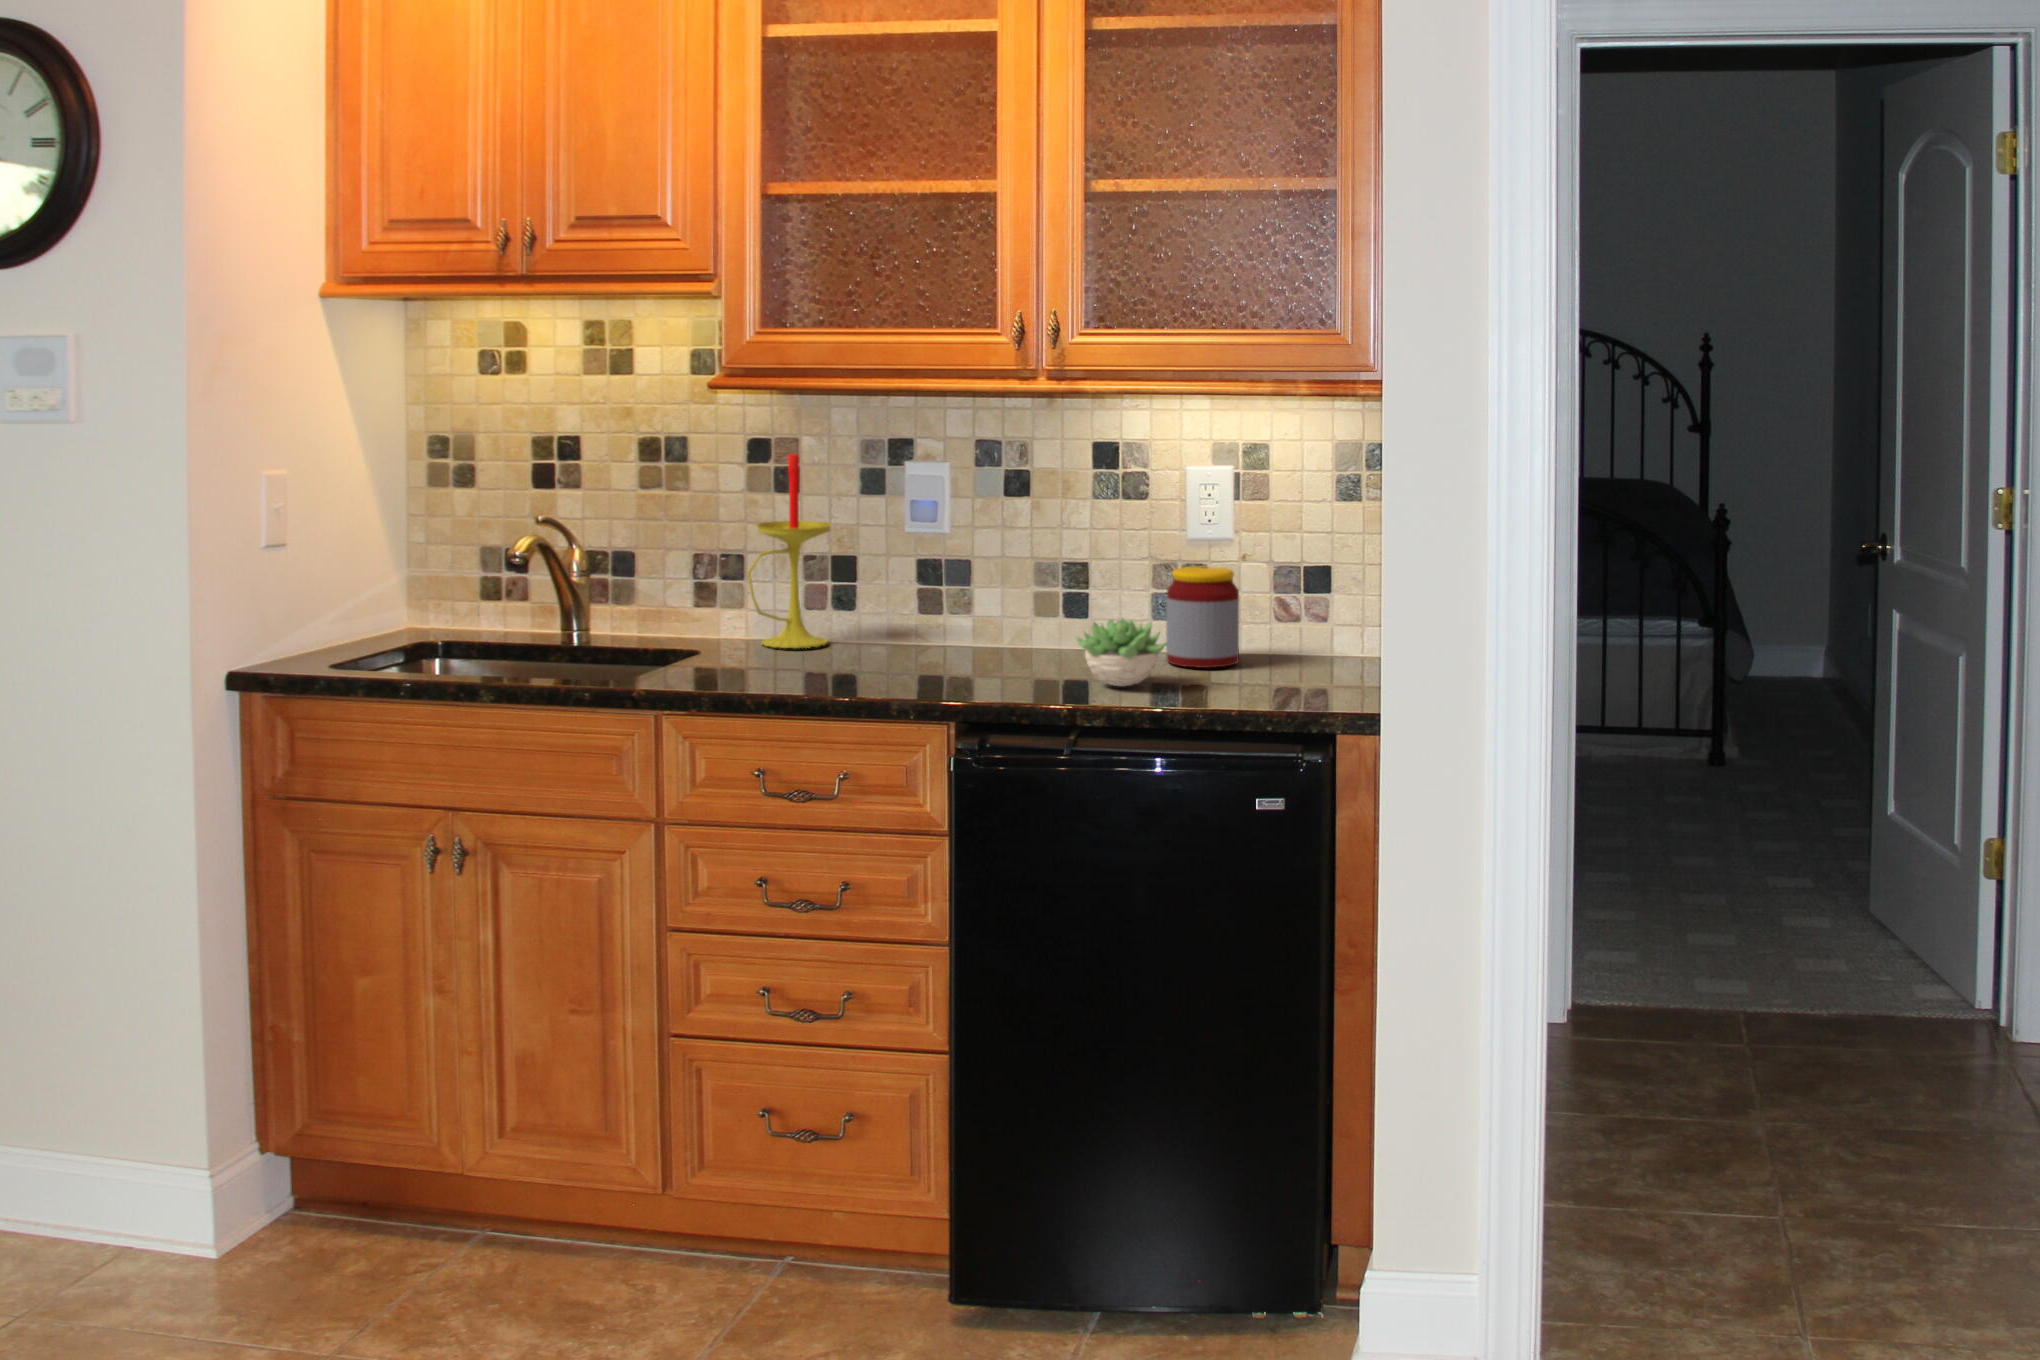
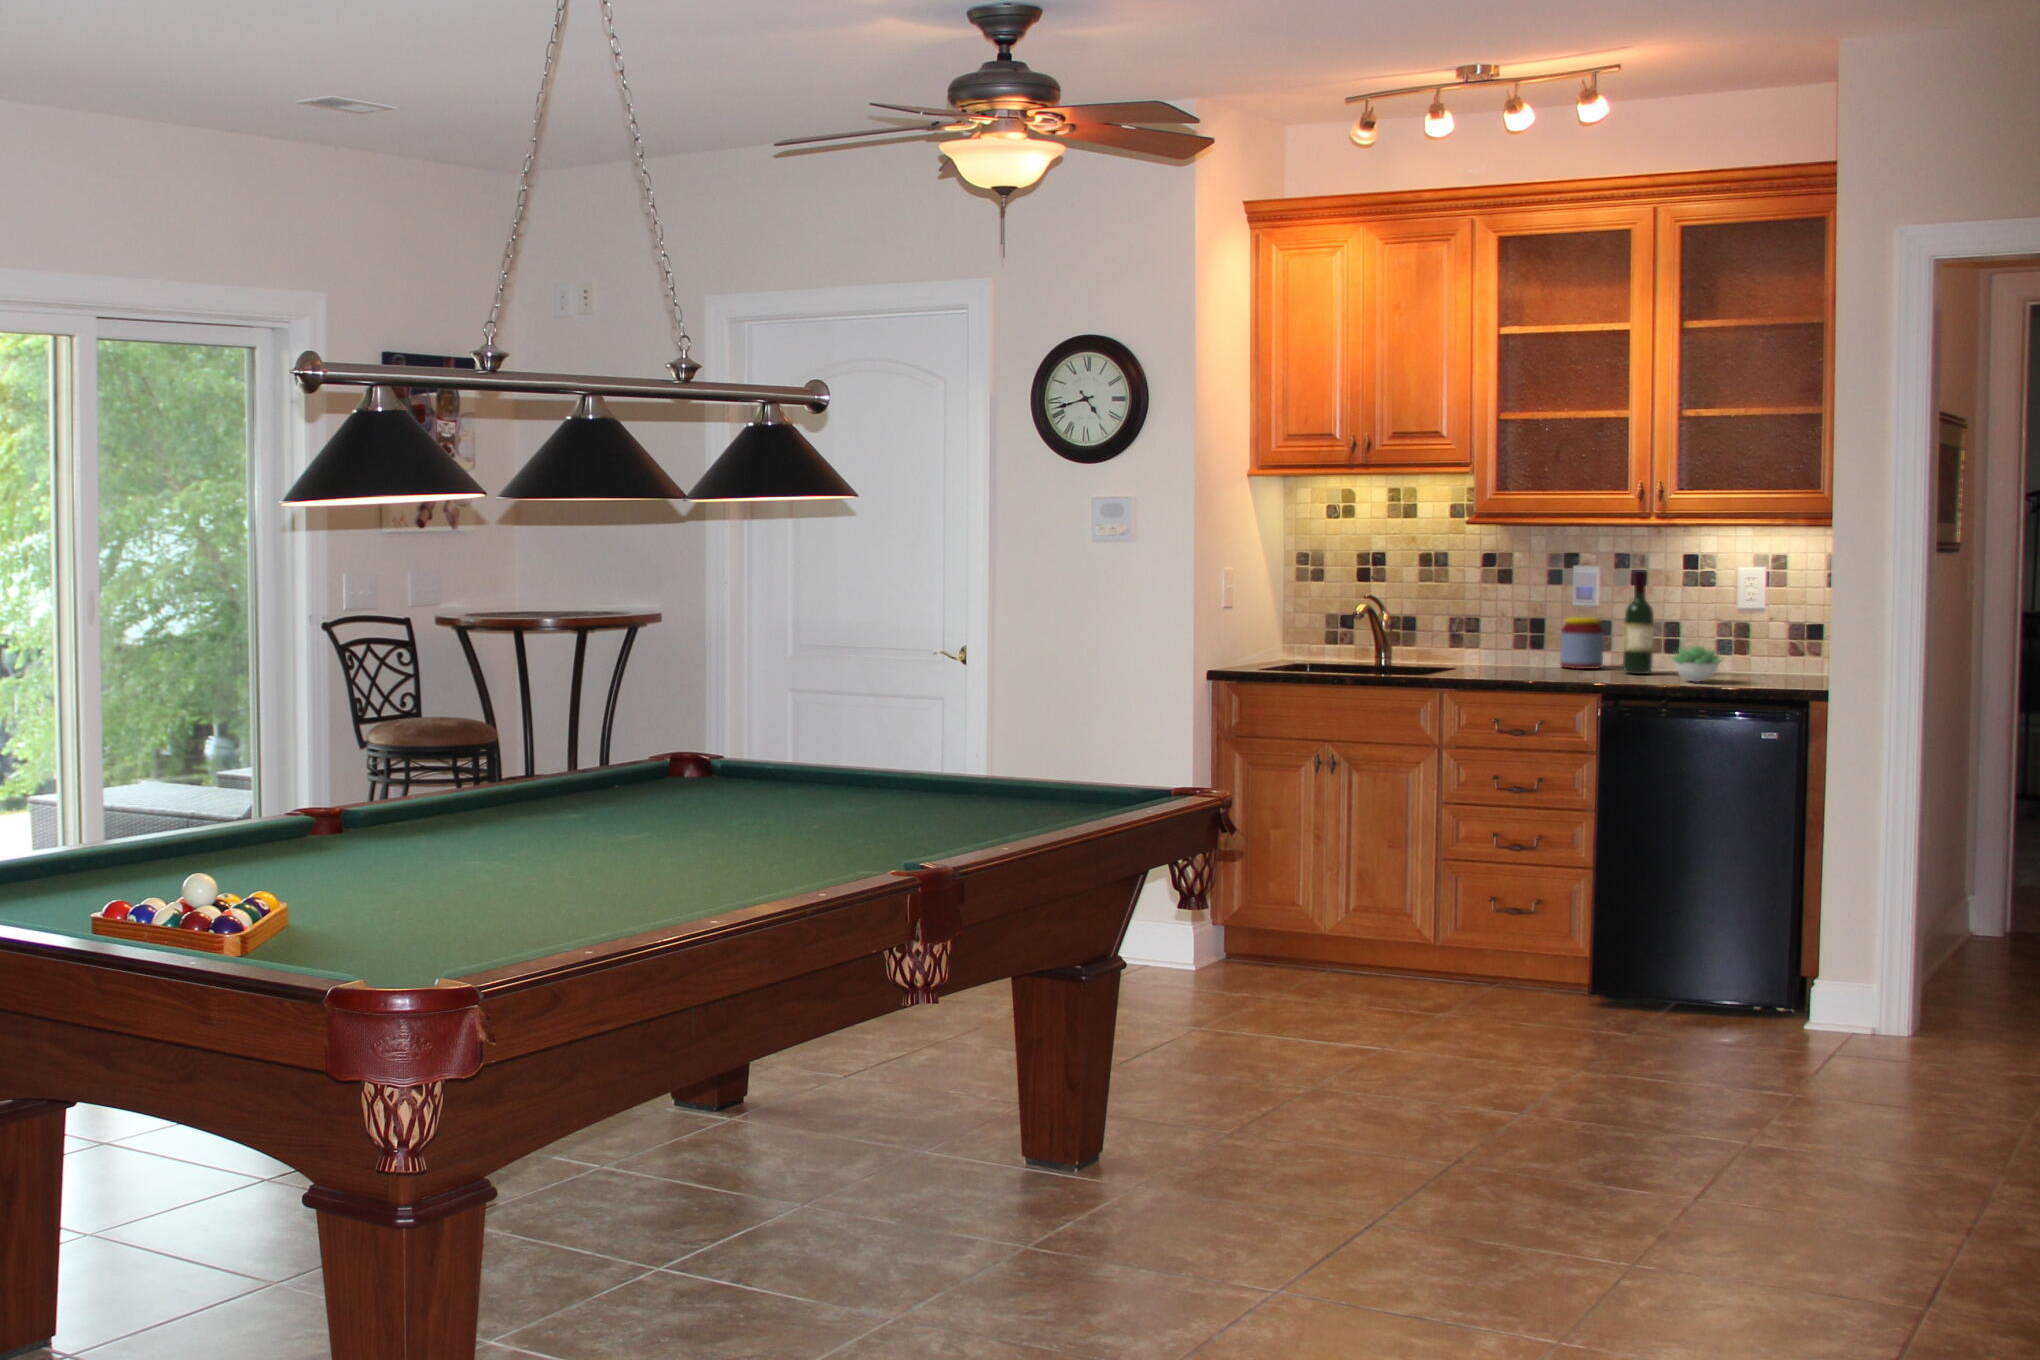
candle: present [747,454,831,648] -> none [1478,559,1527,664]
wine bottle: none [997,476,1047,666] -> present [1623,571,1654,674]
jar: present [1166,567,1239,668] -> present [1560,617,1604,669]

